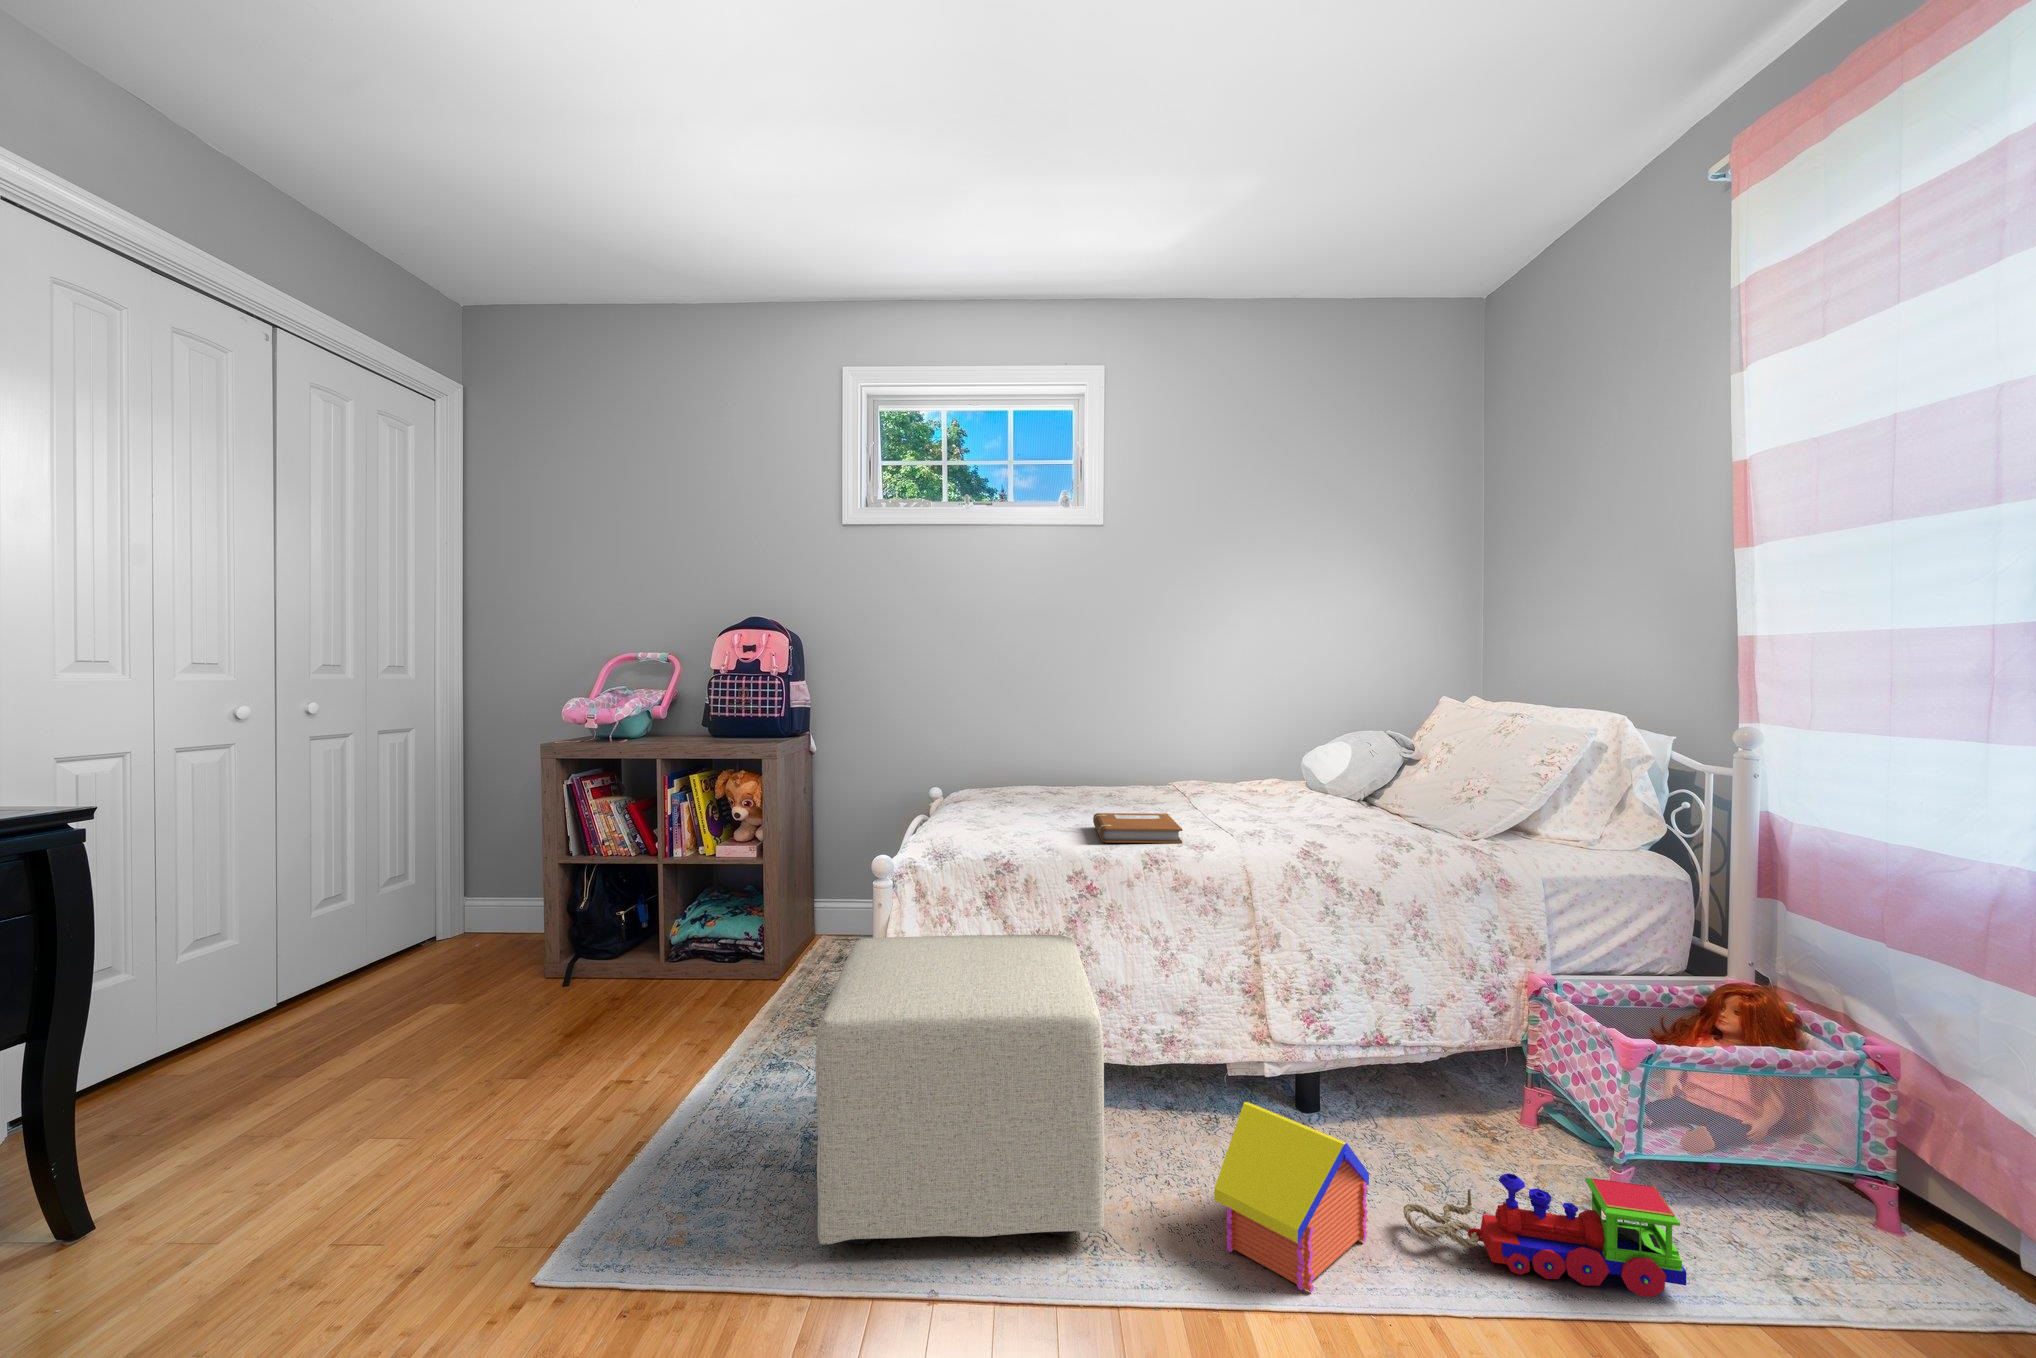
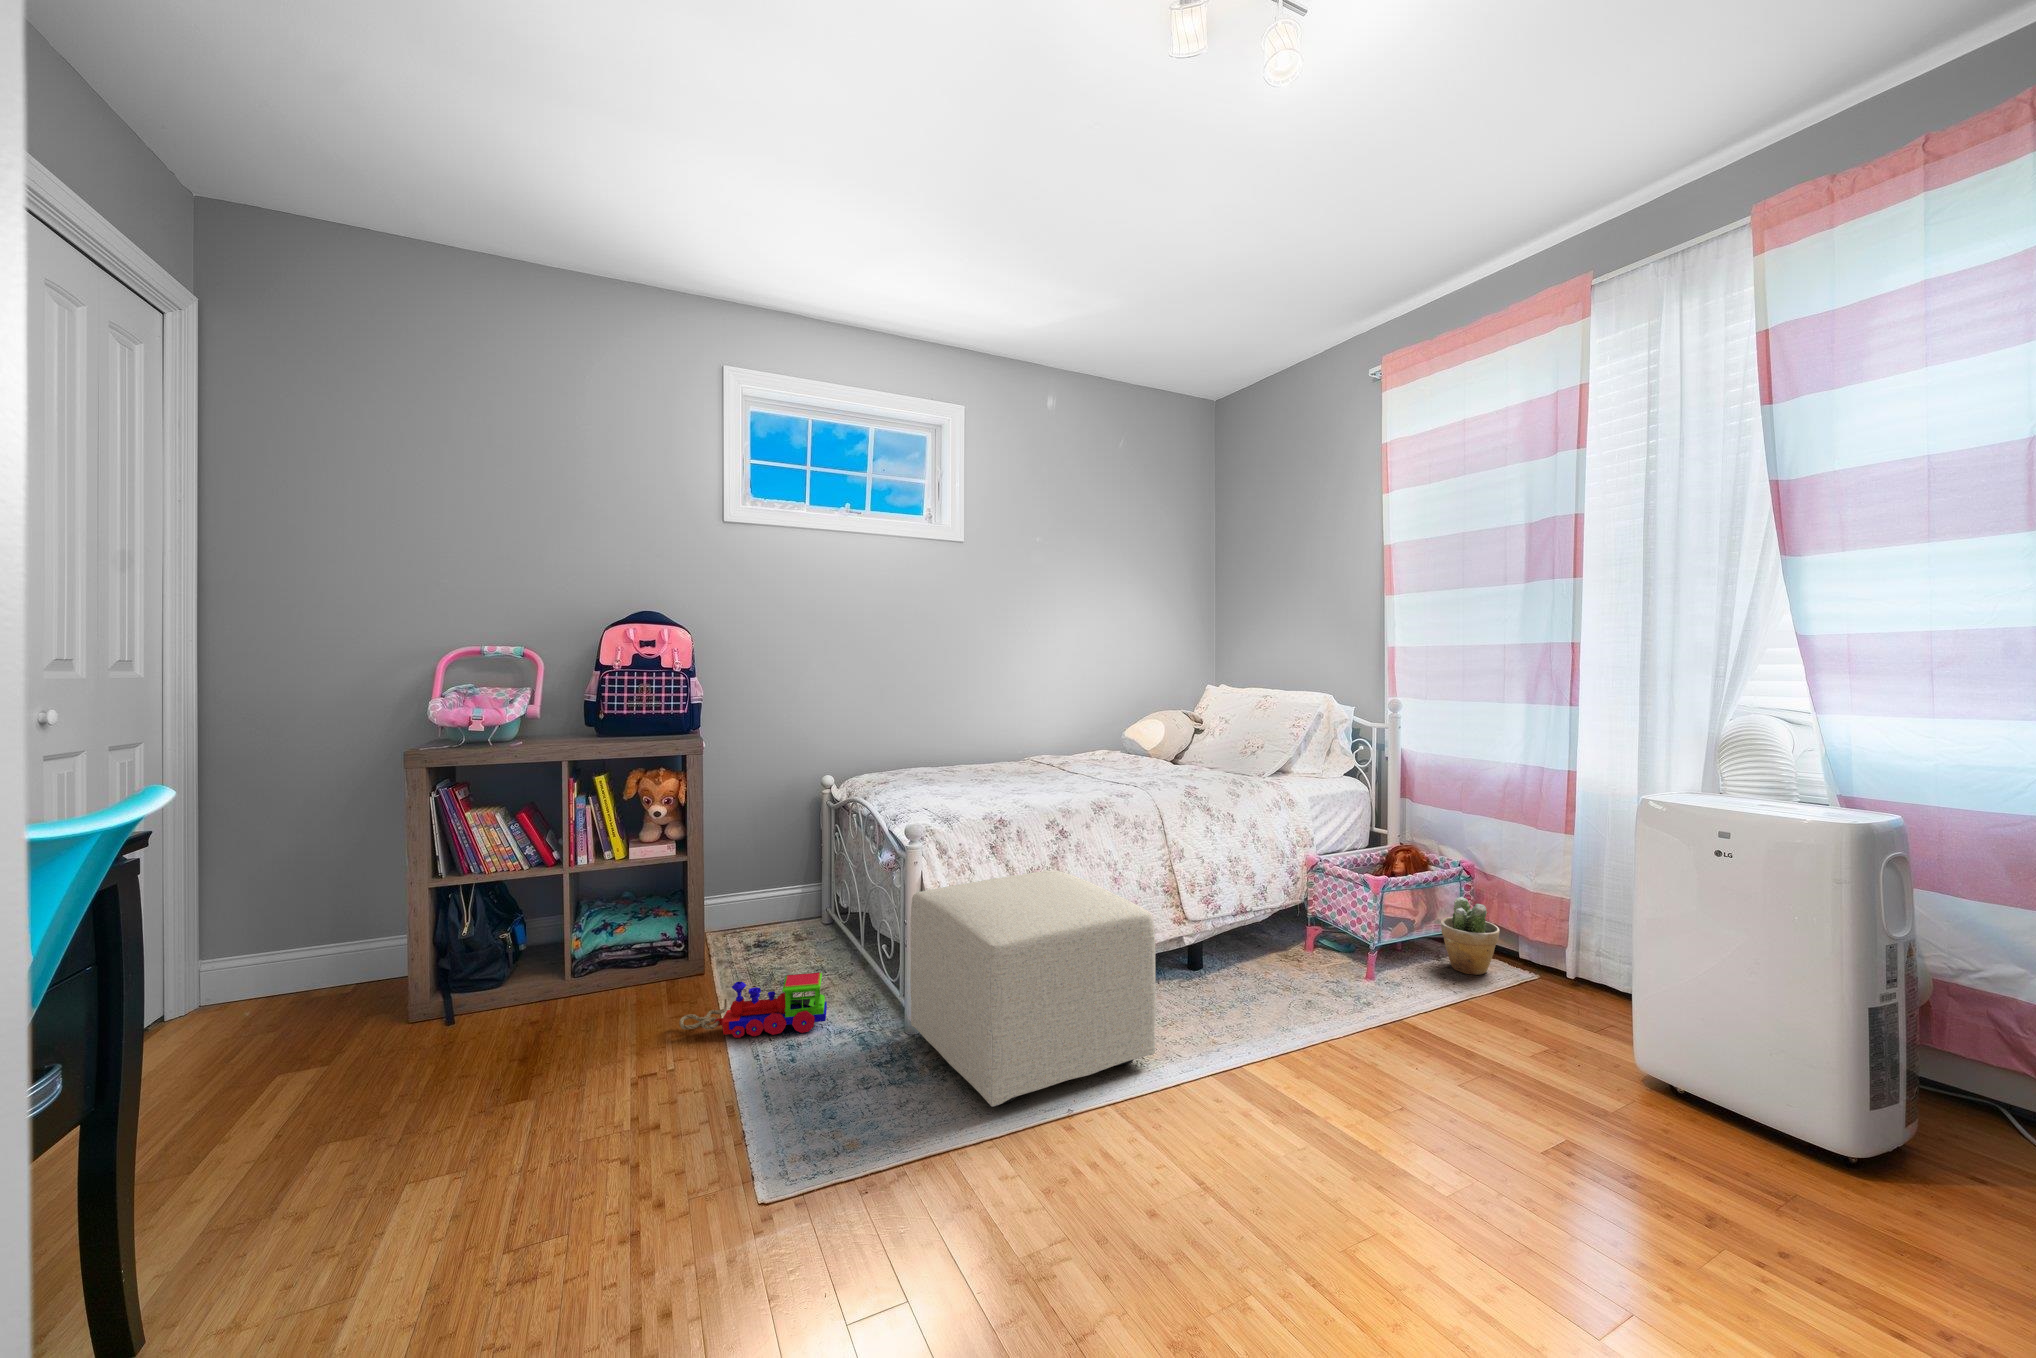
notebook: present [1093,813,1182,843] -> none [1029,775,1113,800]
potted plant: none [1778,1091,1912,1250] -> present [1441,897,1500,975]
toy house: present [1214,1102,1369,1292] -> none [1213,956,1286,1056]
toy train: present [1404,1173,1686,1297] -> present [679,973,827,1038]

